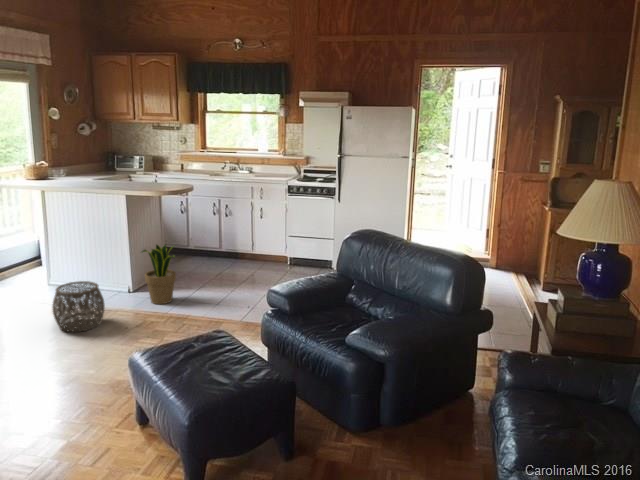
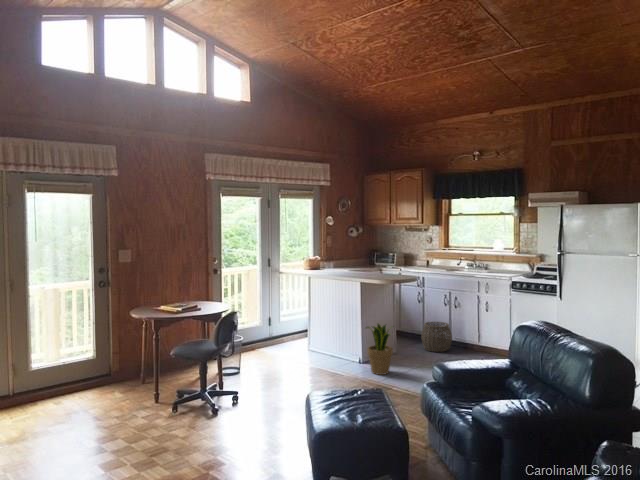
woven basket: present [52,281,105,332] -> present [422,322,452,352]

